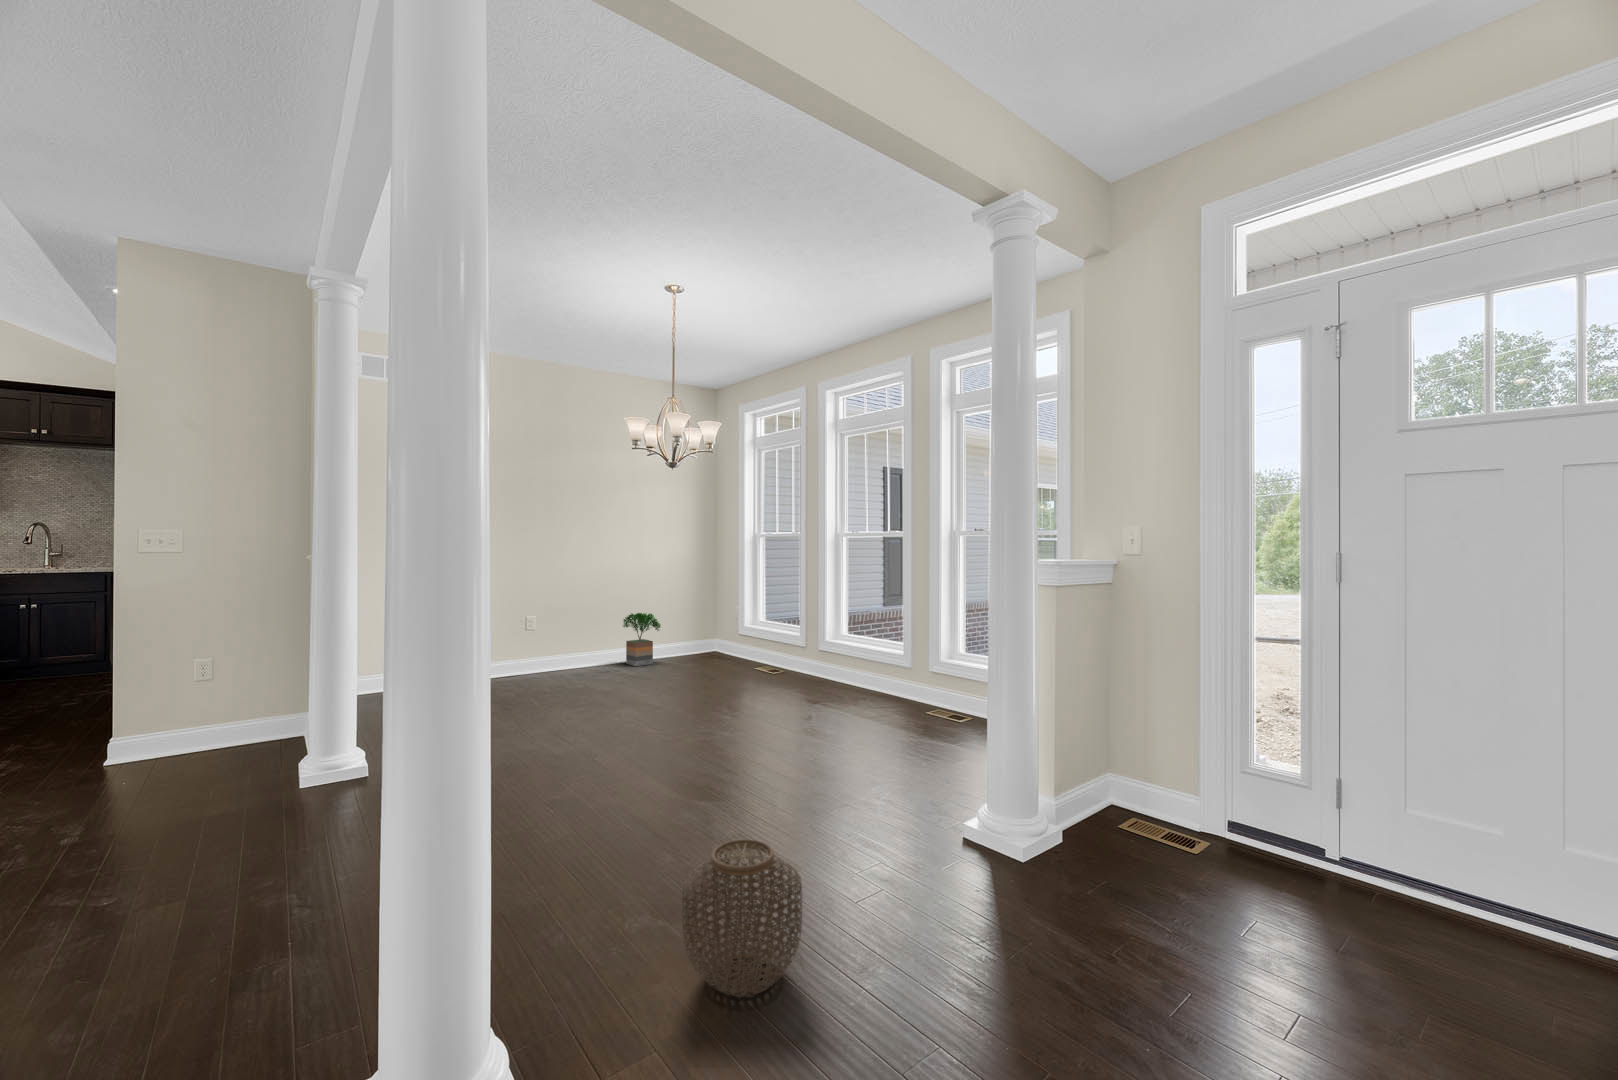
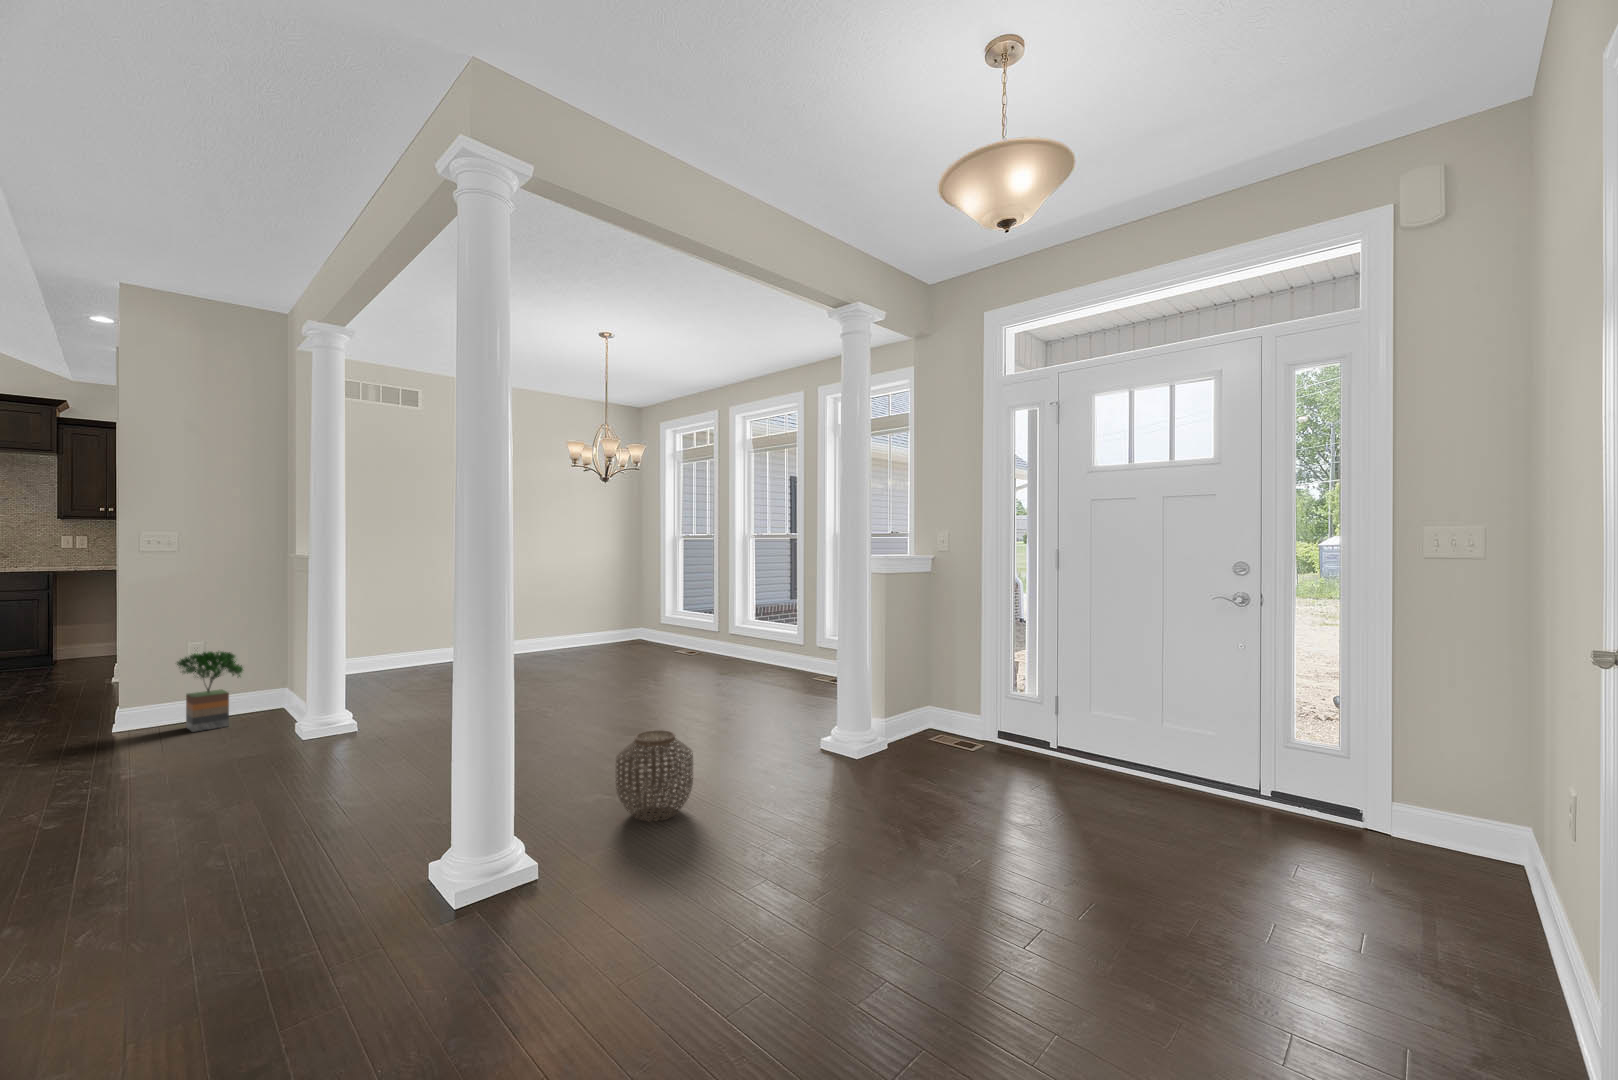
potted tree: present [623,613,661,666] -> present [177,652,243,732]

